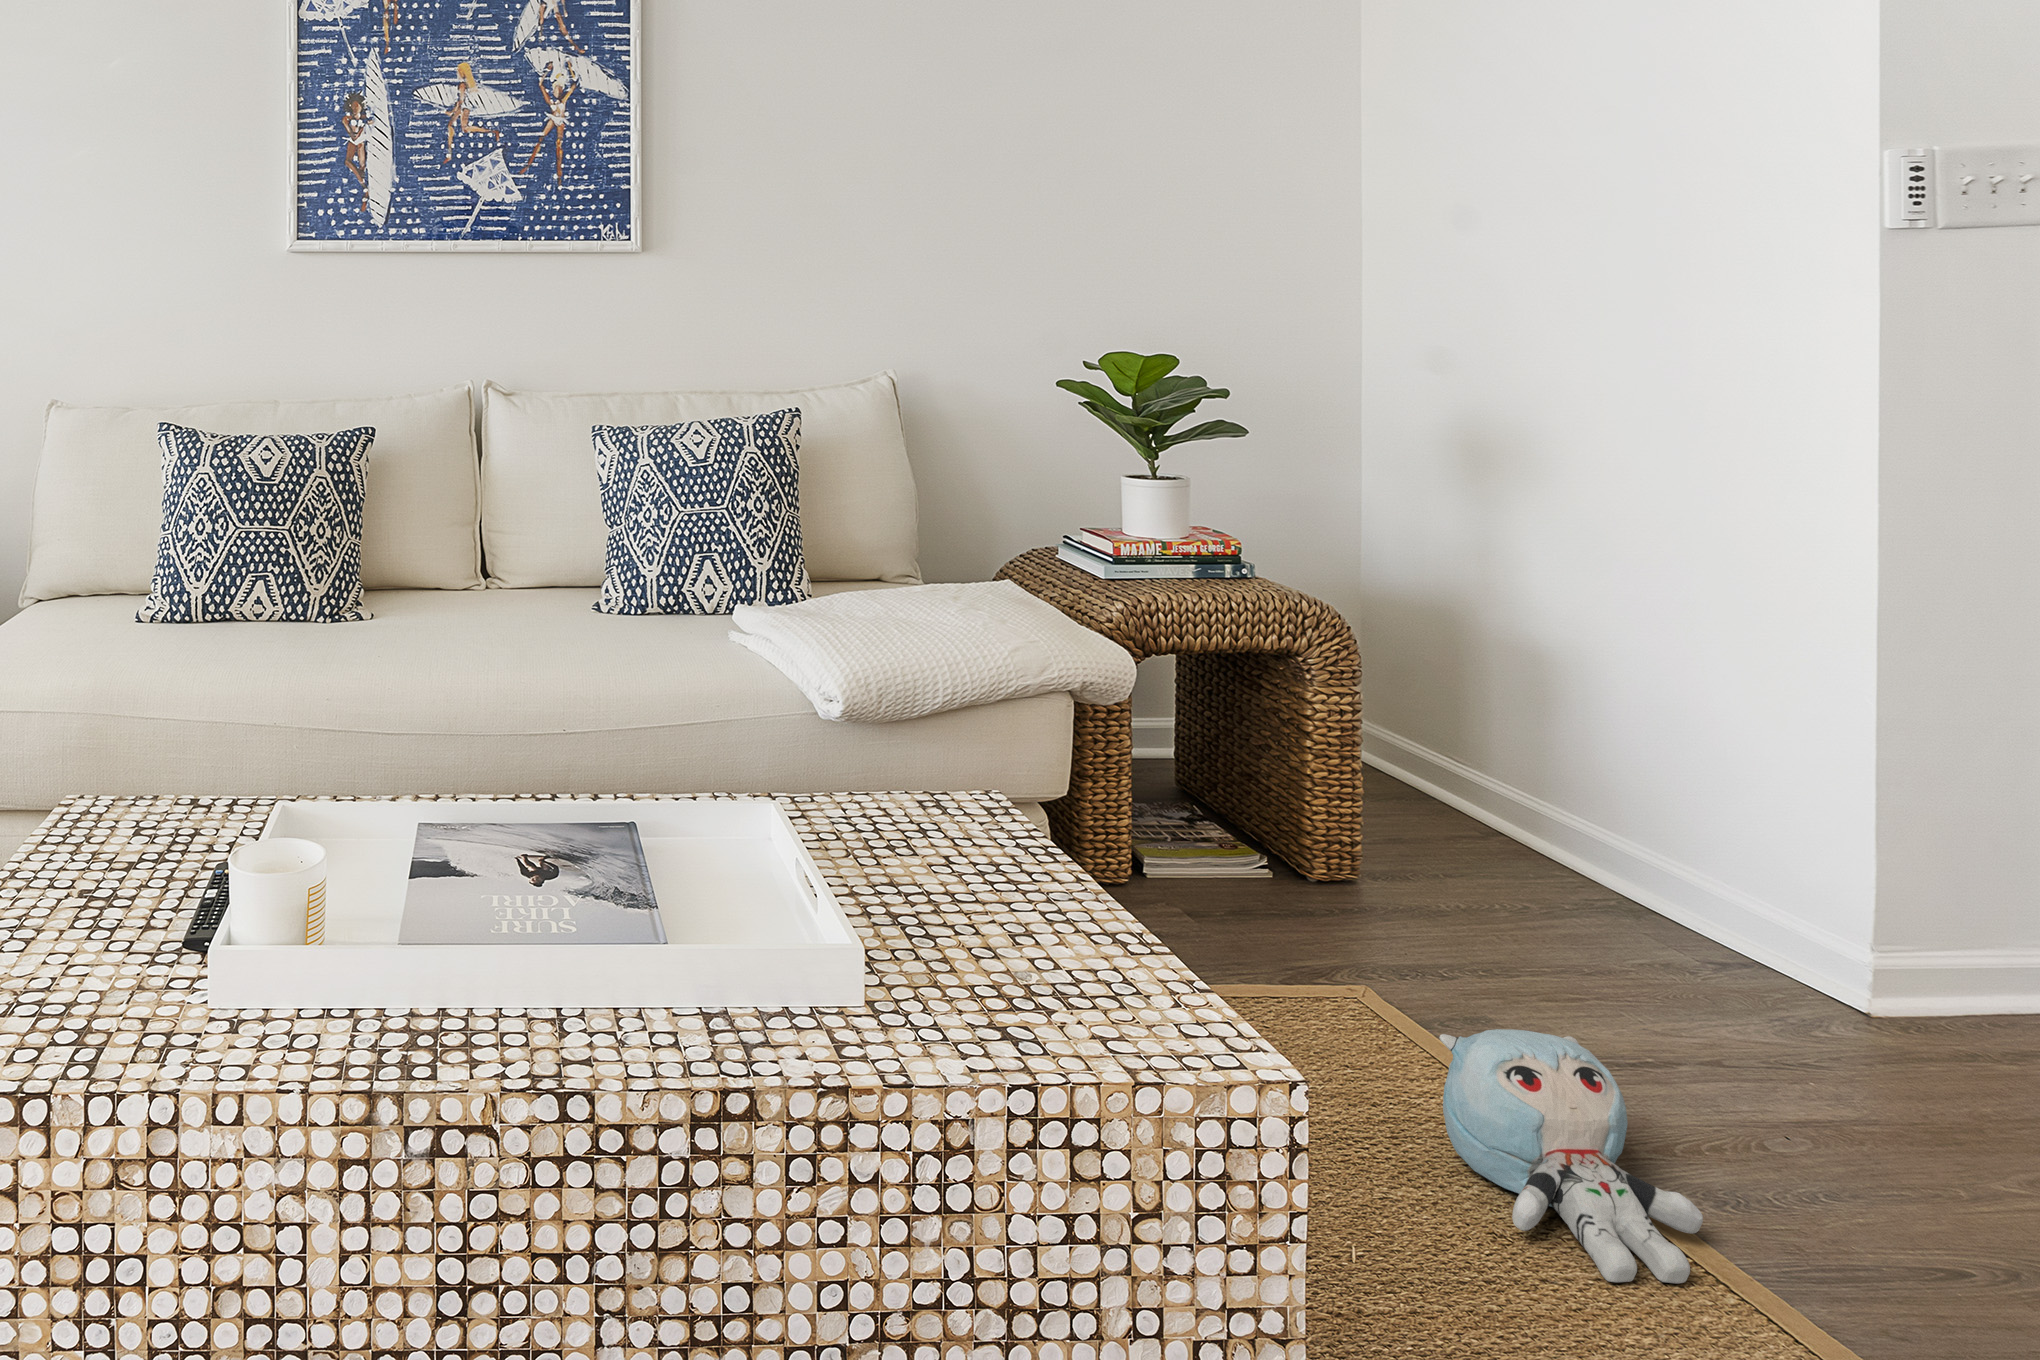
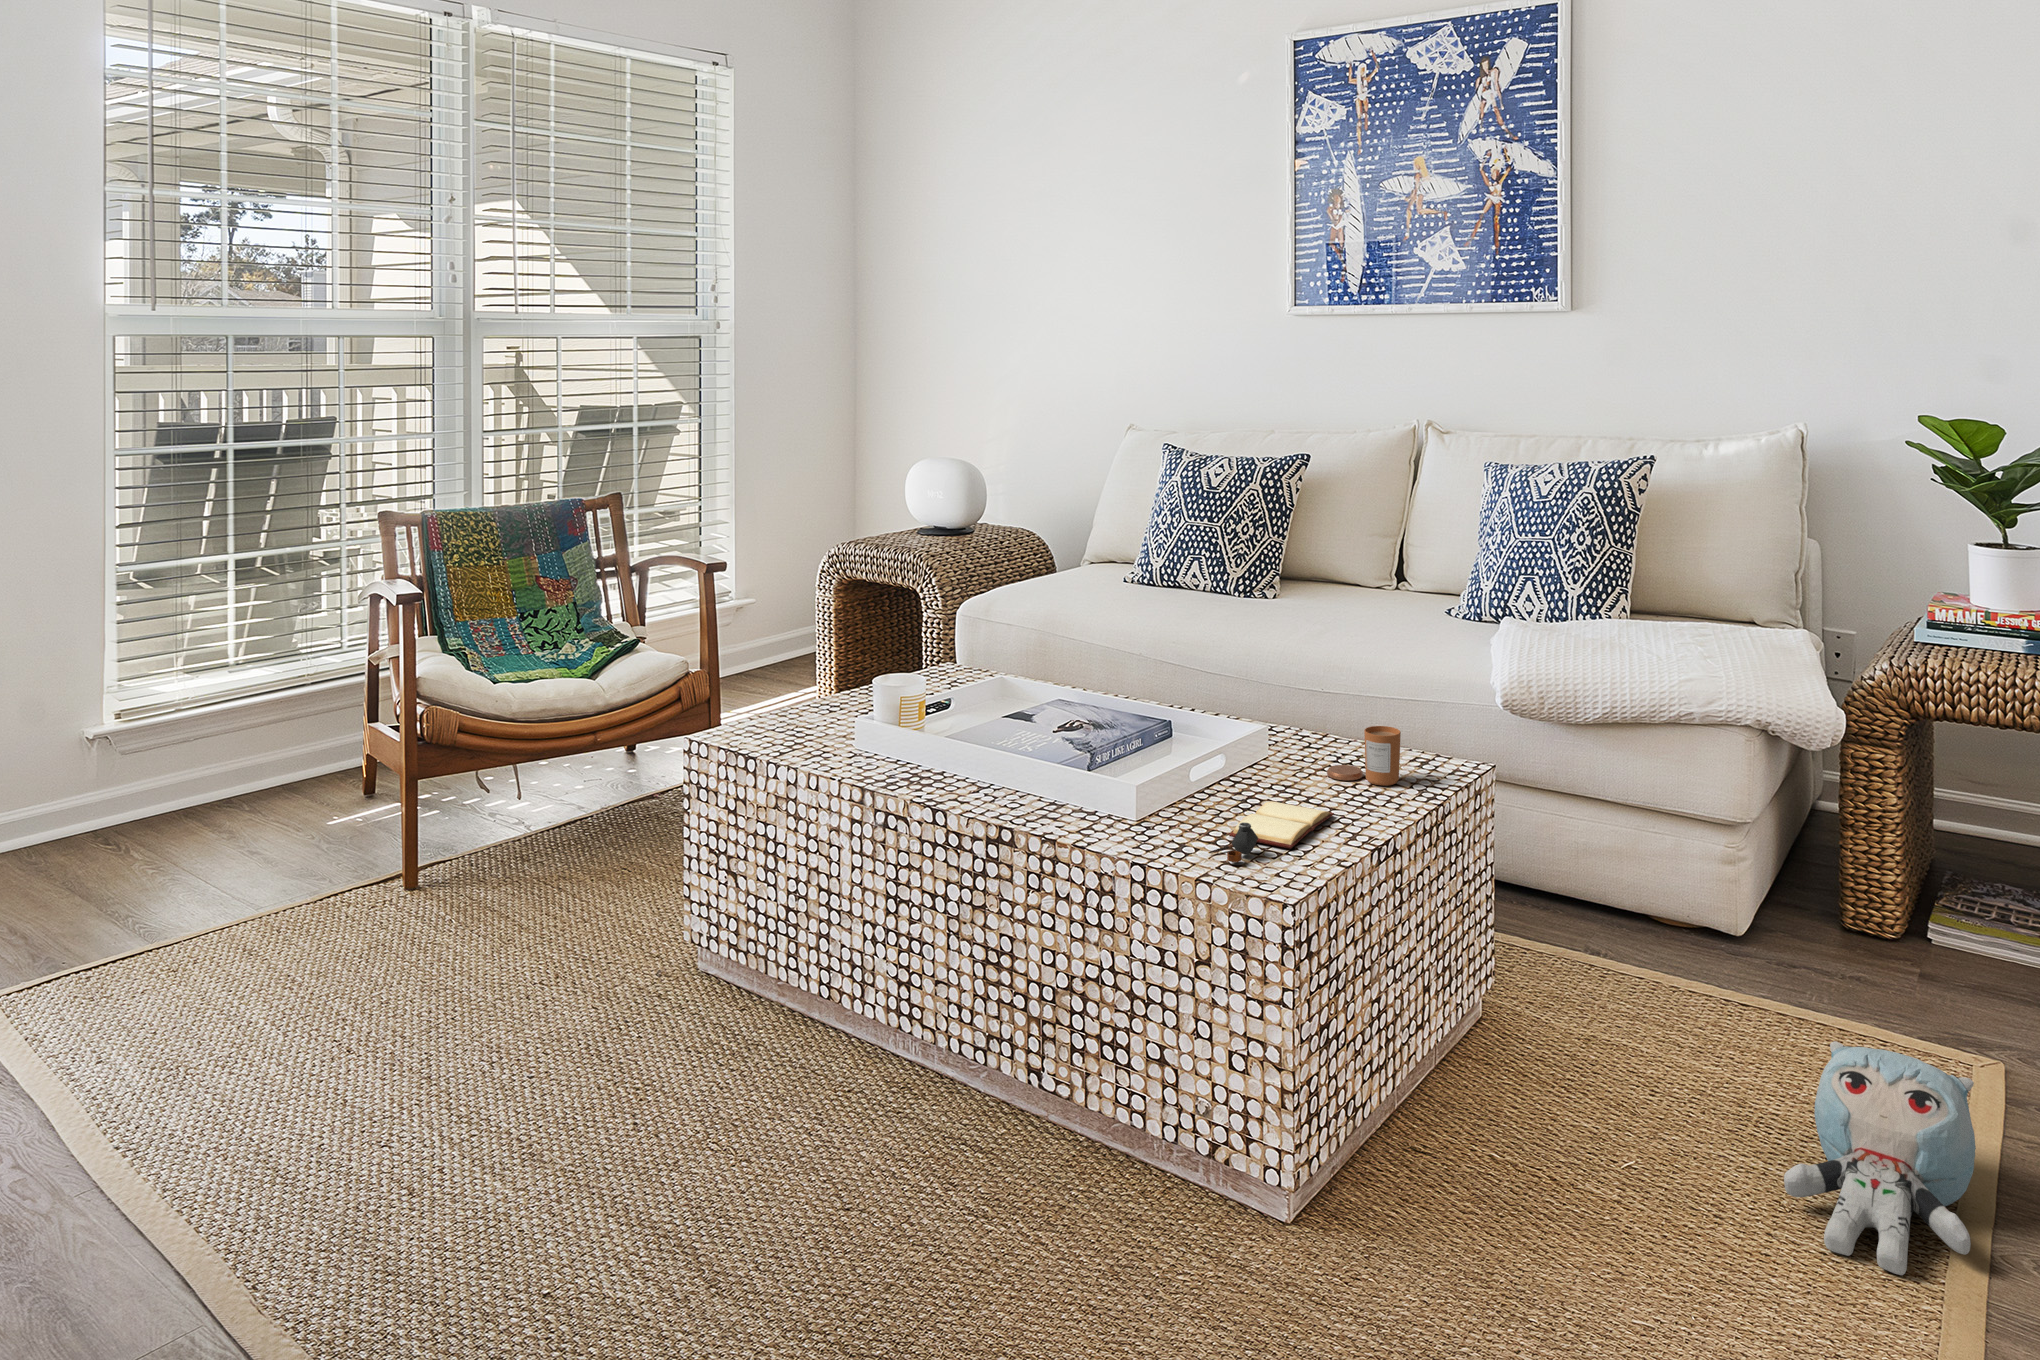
candle: none [894,777,997,863] -> present [1327,726,1401,785]
book: none [951,917,1123,1041] -> present [1208,801,1334,862]

